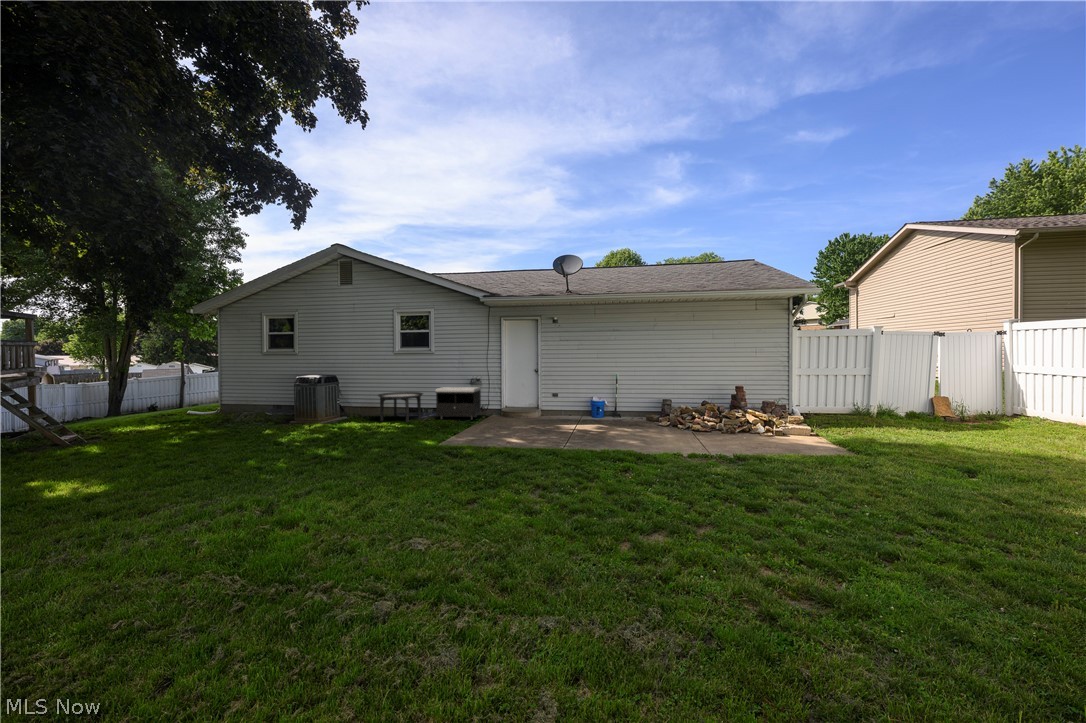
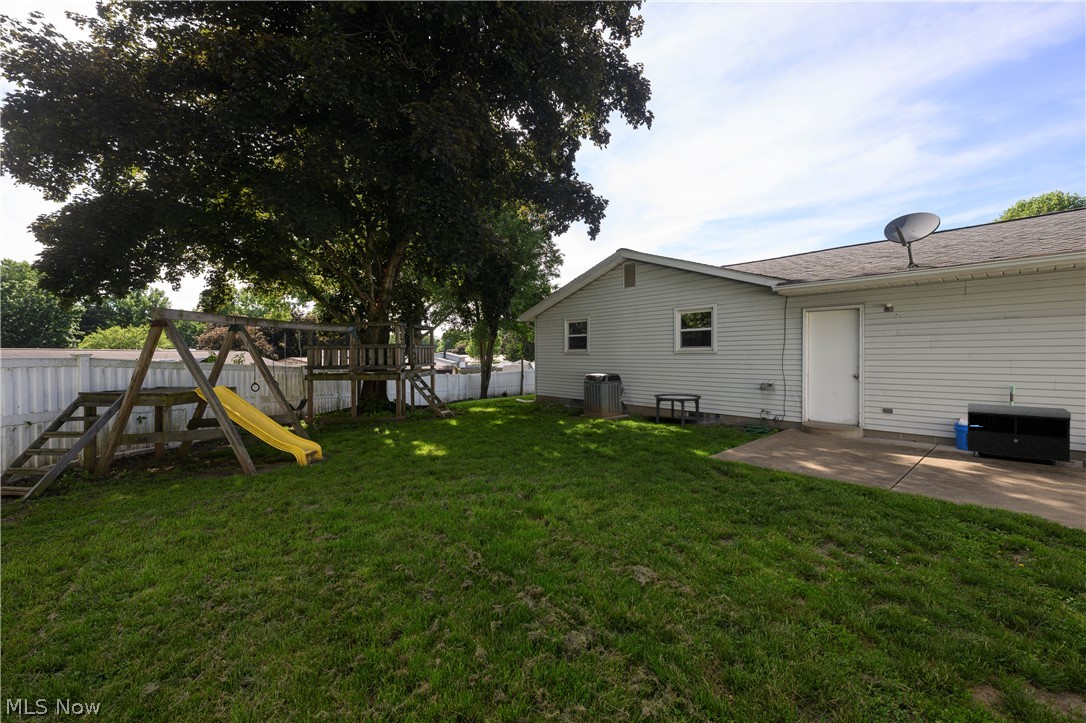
storage bench: present [435,387,481,419] -> present [967,403,1071,466]

